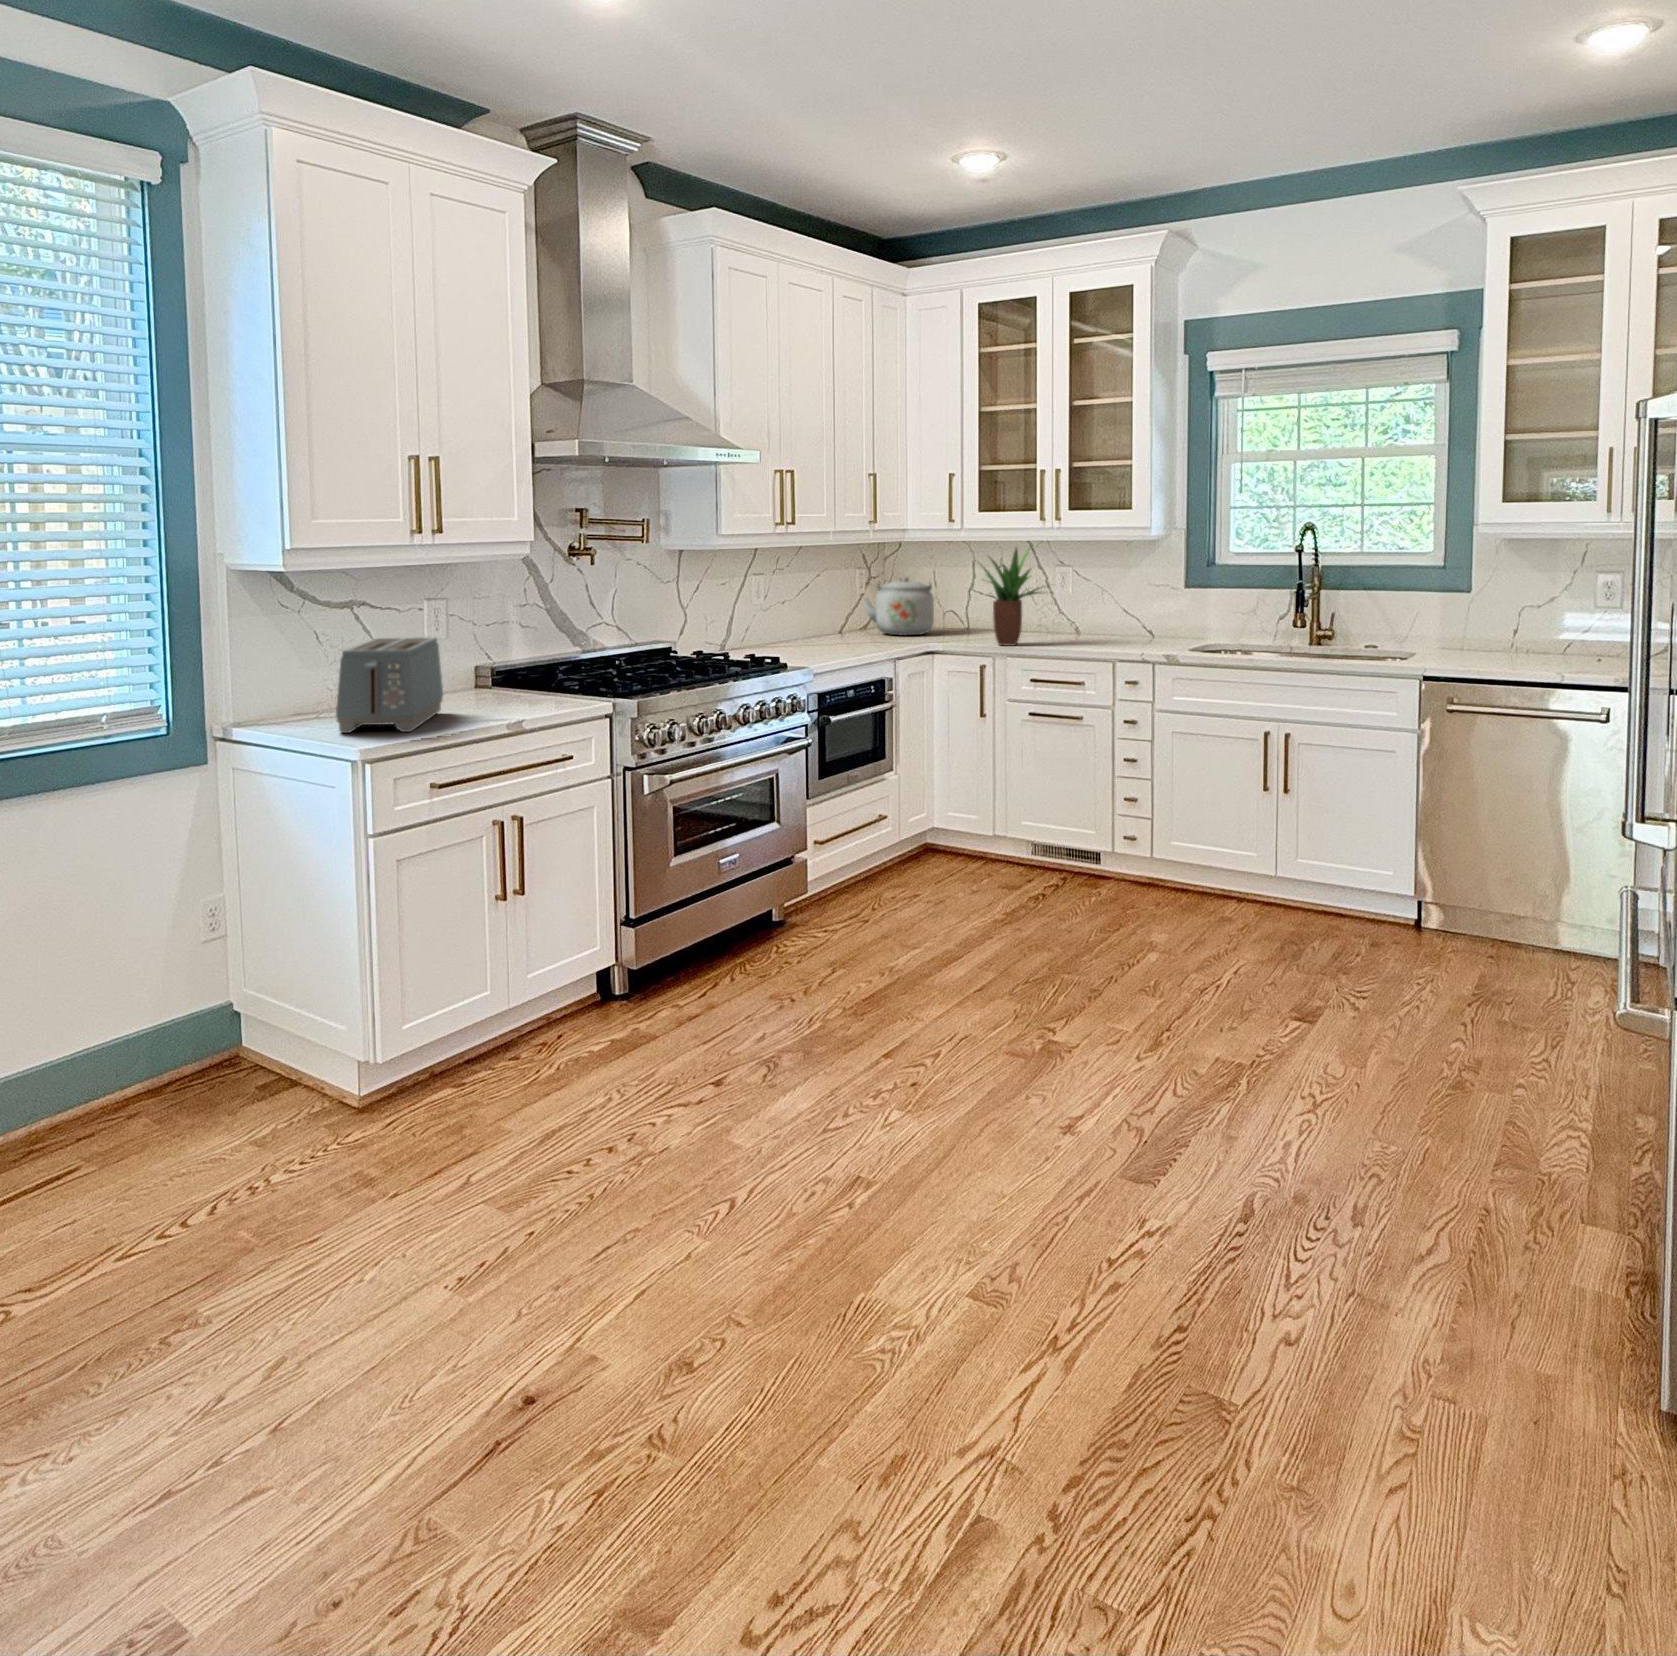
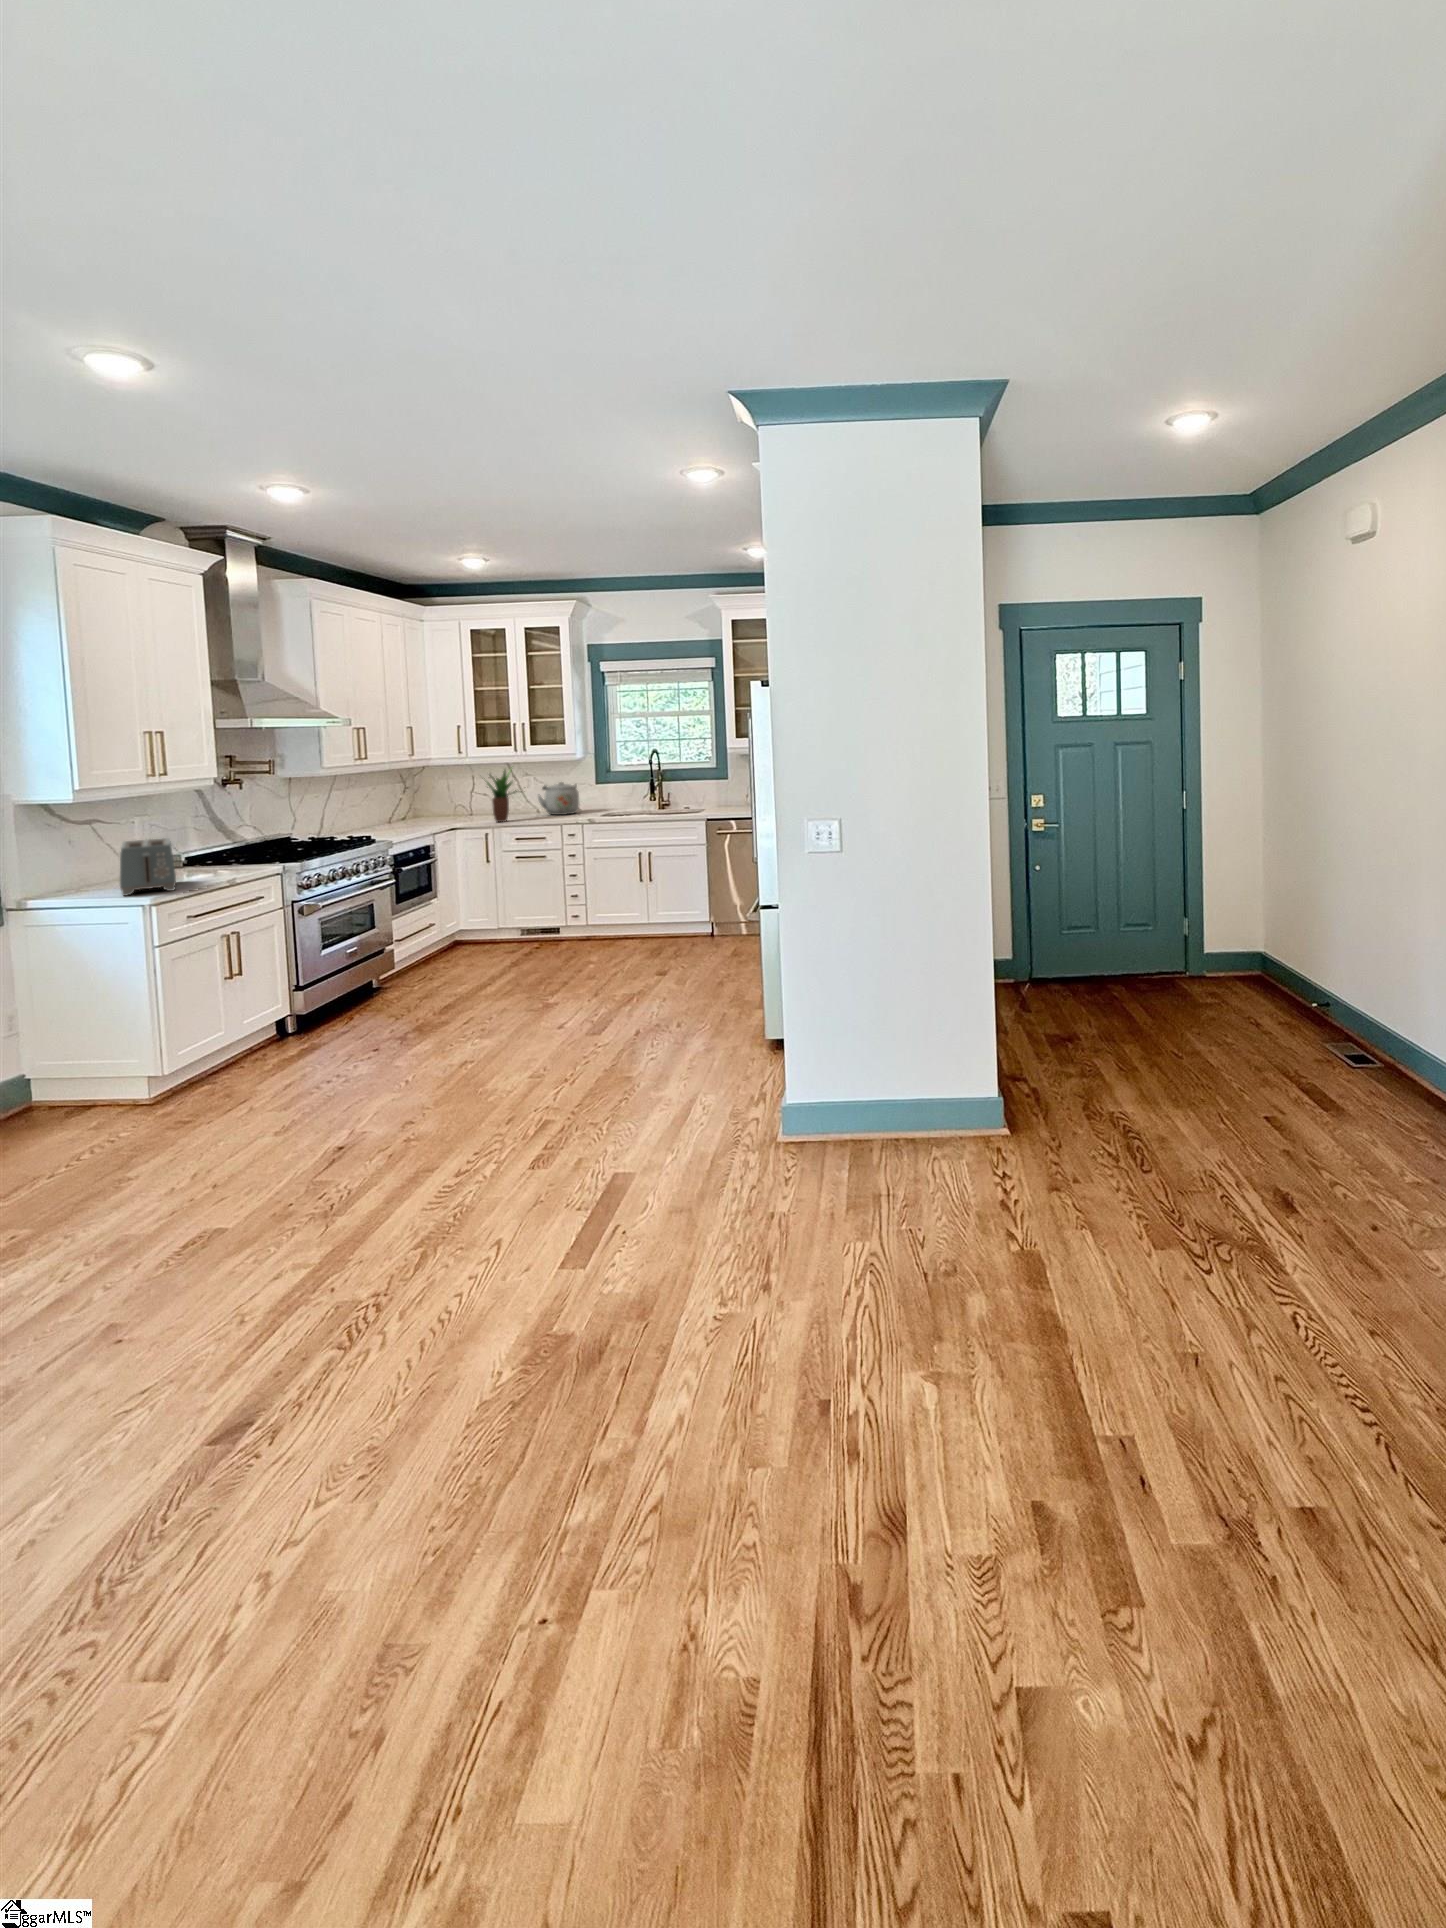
kettle: present [864,577,934,636] -> present [538,782,579,815]

